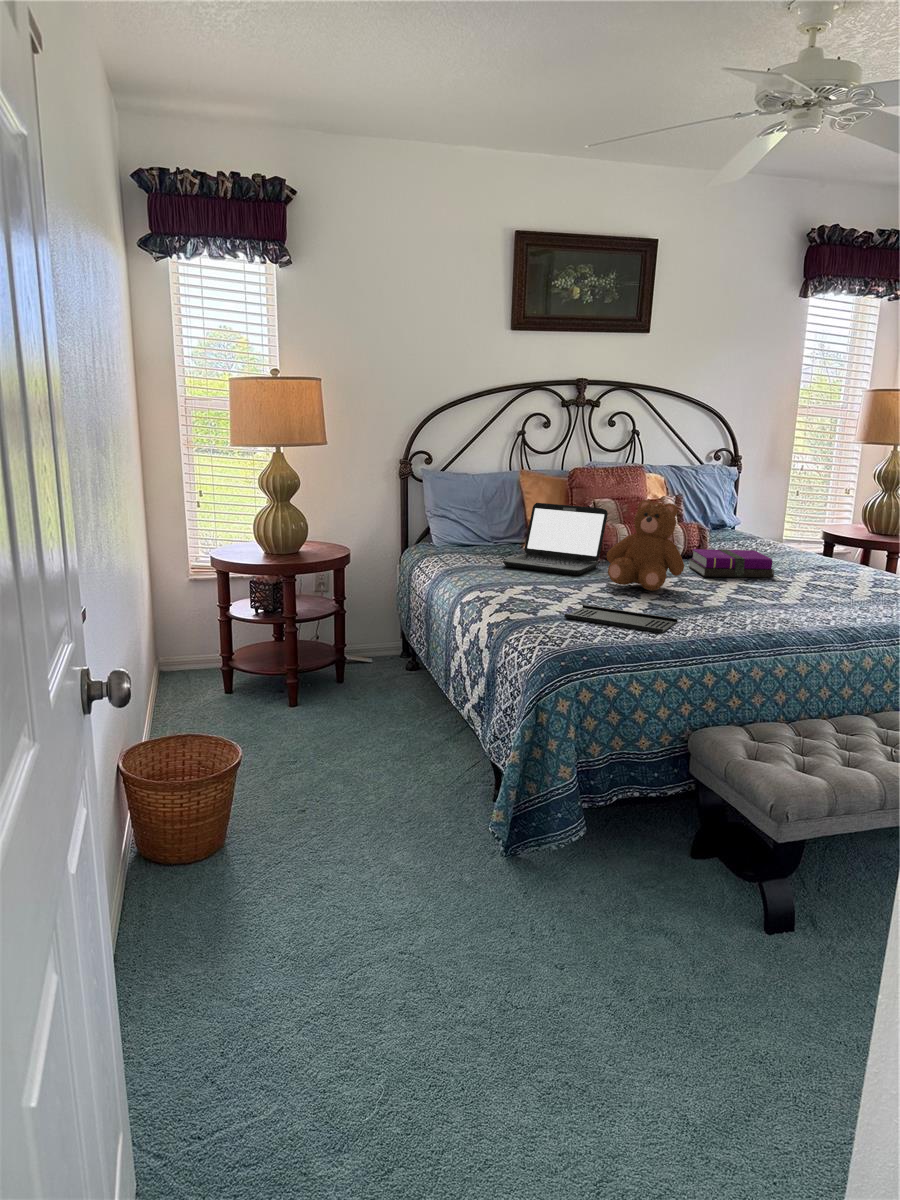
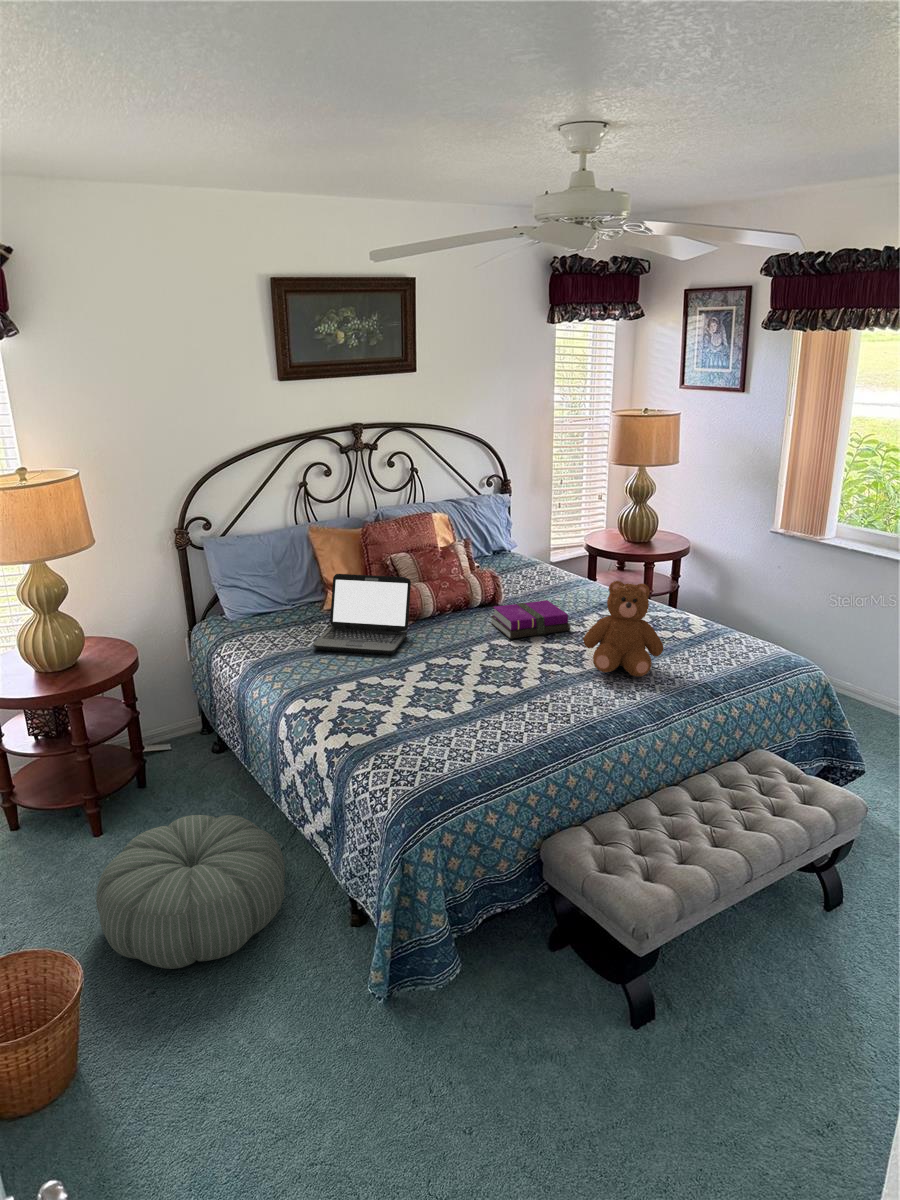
teddy bear: present [607,500,685,591] -> present [583,581,664,676]
tray: present [564,604,678,633] -> none [403,710,510,745]
pouf: none [273,687,441,800] -> present [96,815,285,969]

